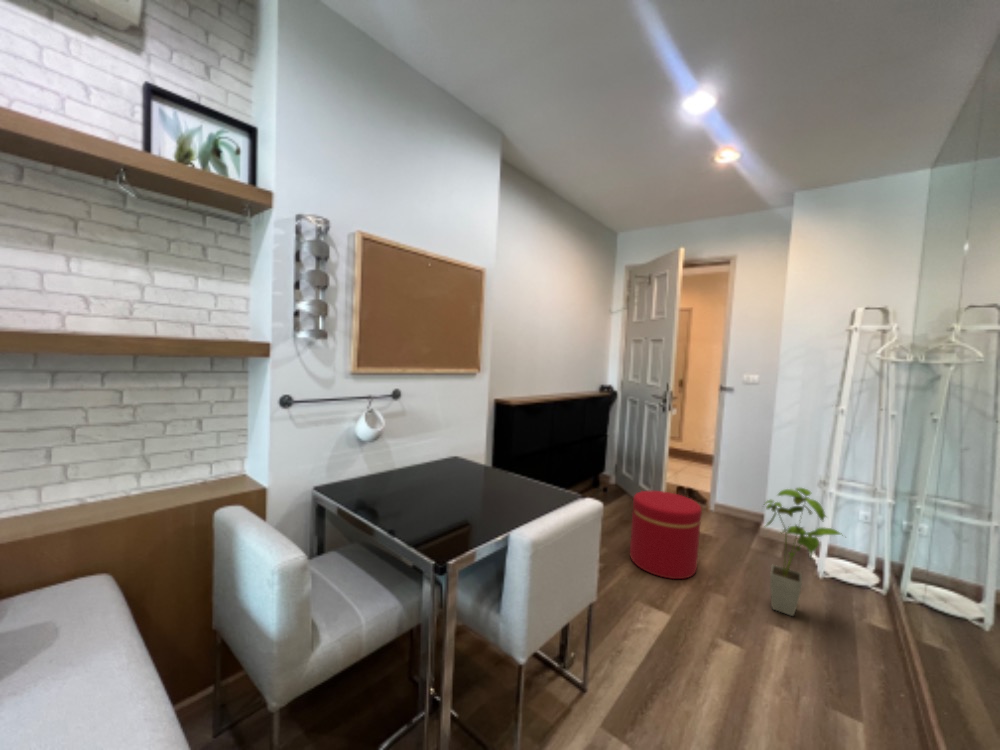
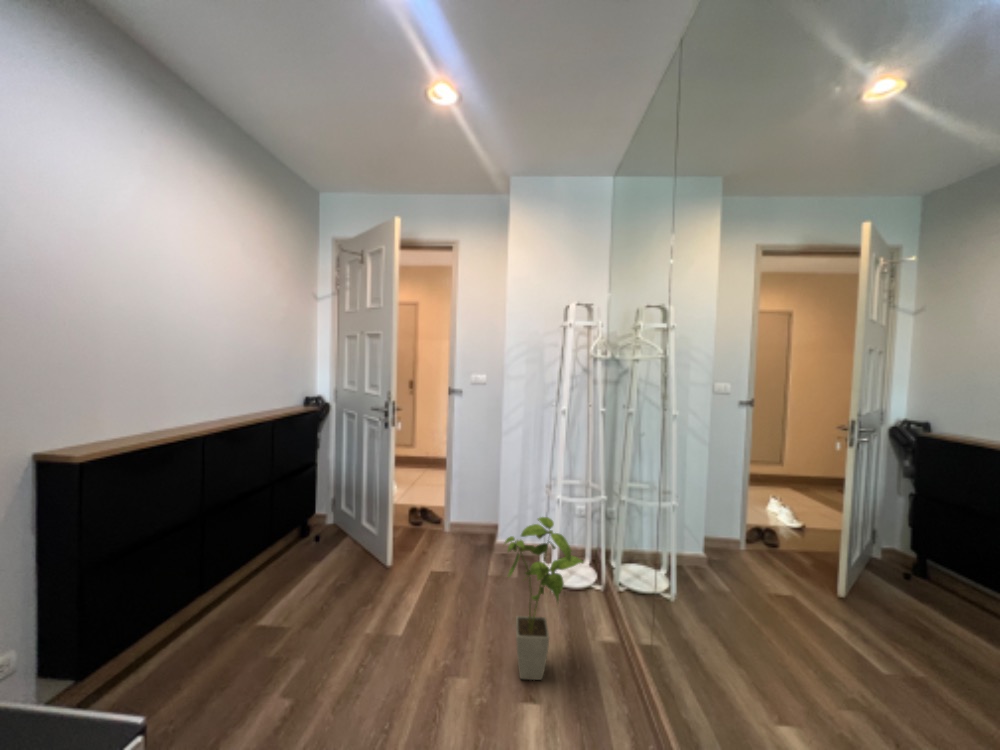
ottoman: present [630,490,702,579] -> none [337,545,433,690]

